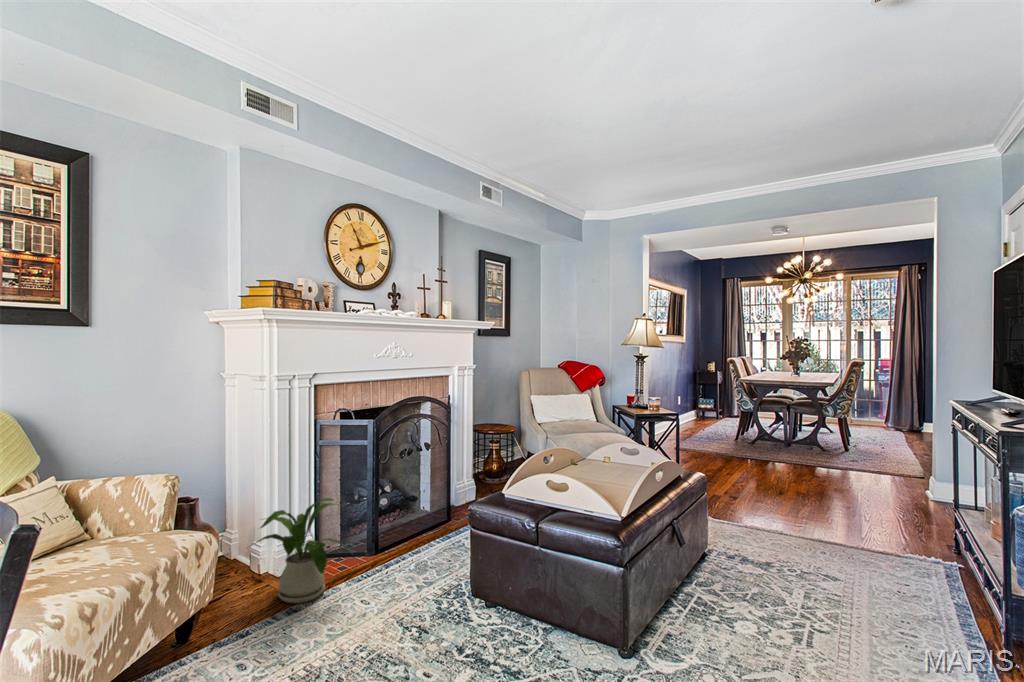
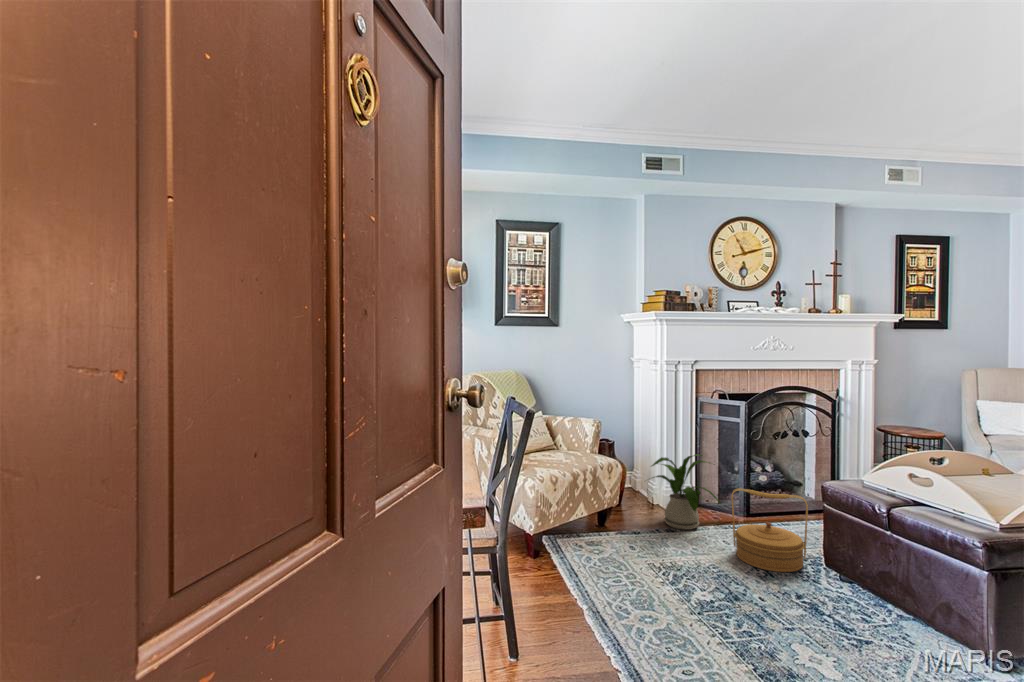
basket: none [374,526,454,626] -> present [731,488,808,572]

